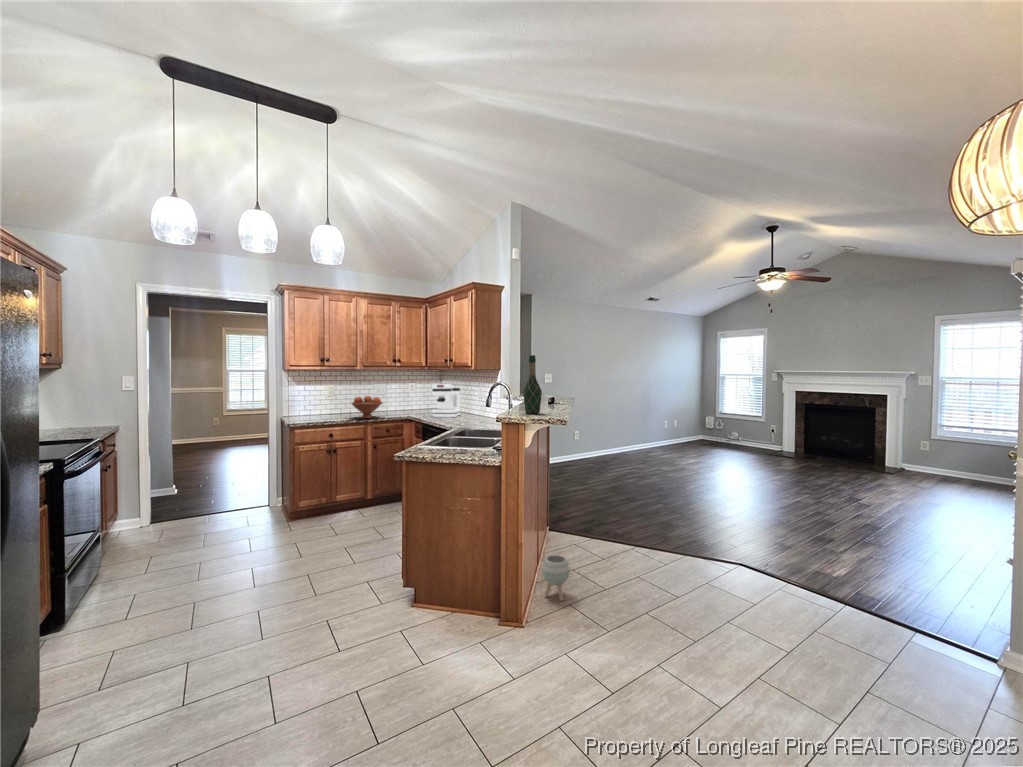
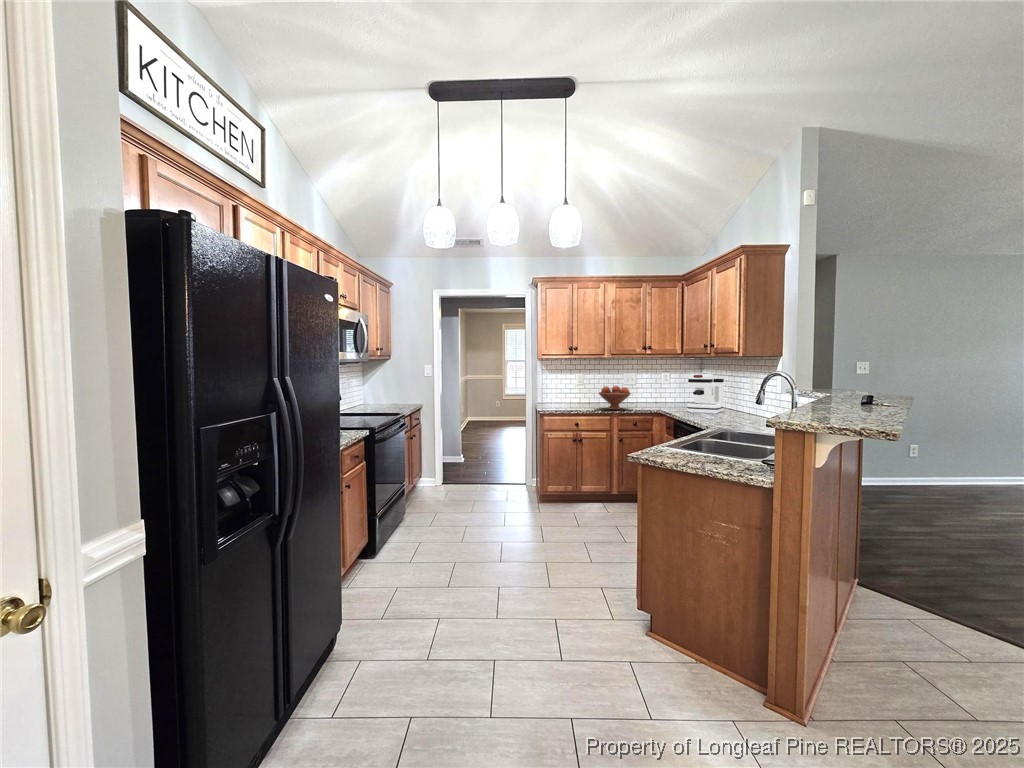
wine bottle: present [523,355,542,414] -> none [812,332,845,418]
planter: present [542,555,570,600] -> none [839,626,890,700]

